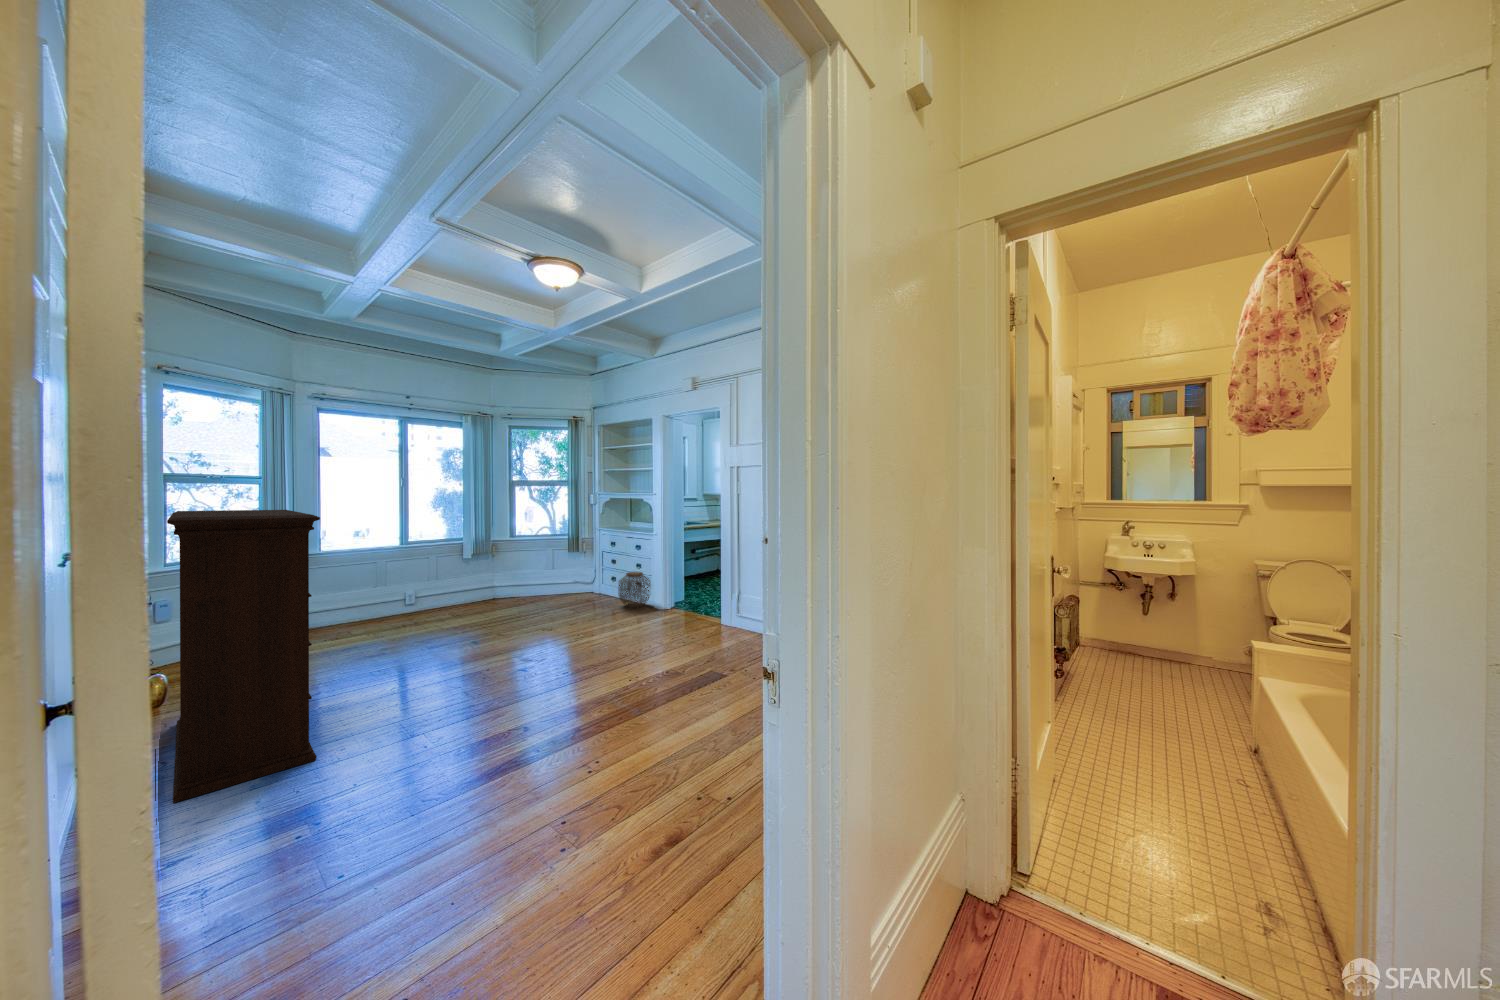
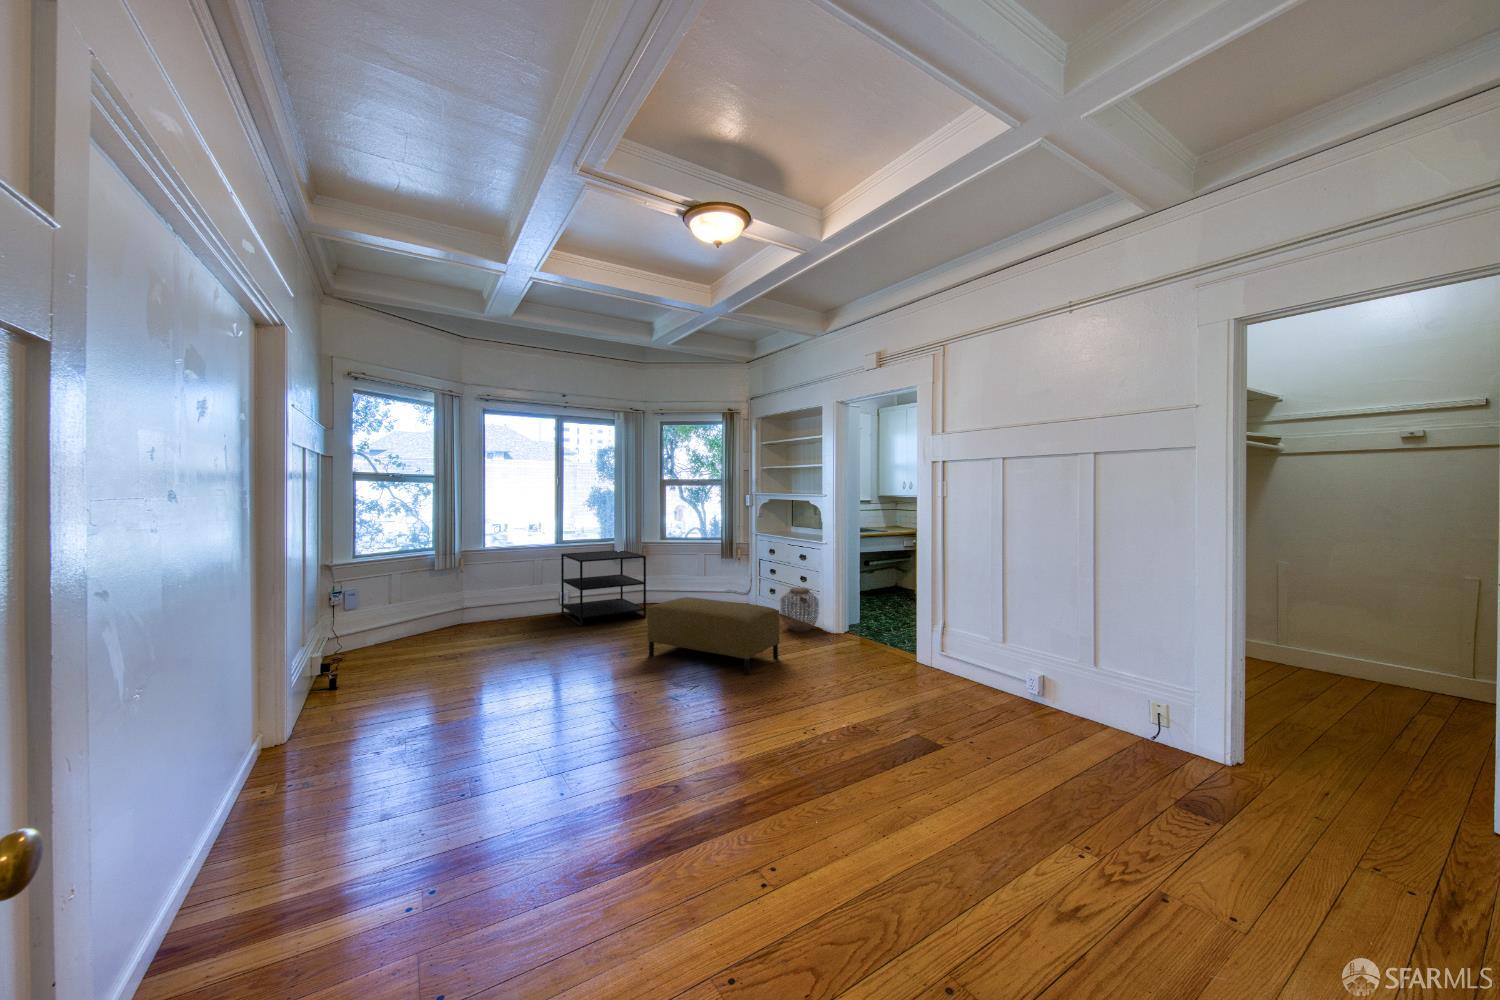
bookshelf: present [167,510,320,803] -> none [327,514,469,837]
side table: none [406,545,494,616] -> present [561,550,646,626]
ottoman: none [494,583,615,642] -> present [647,597,779,675]

